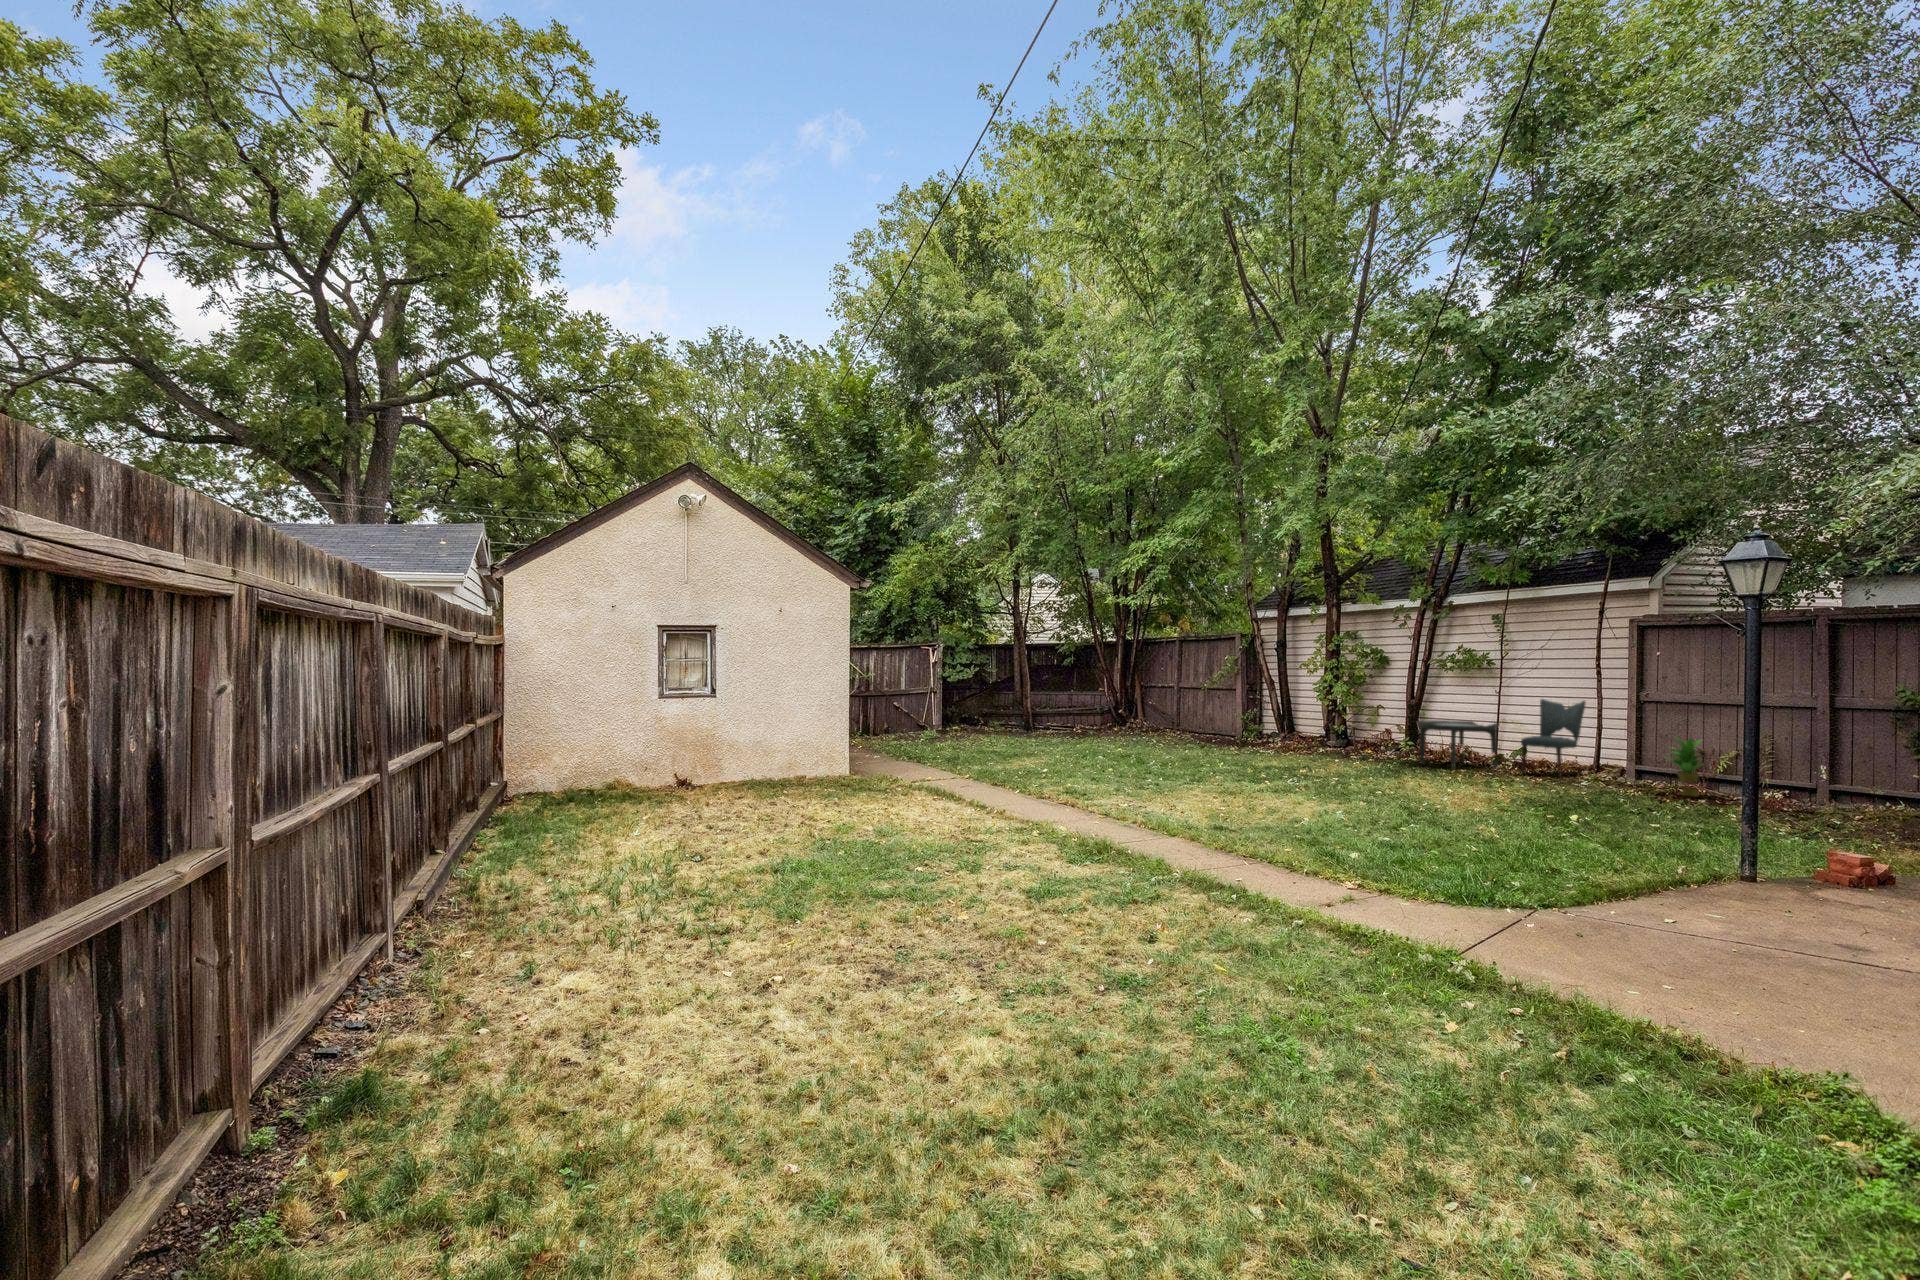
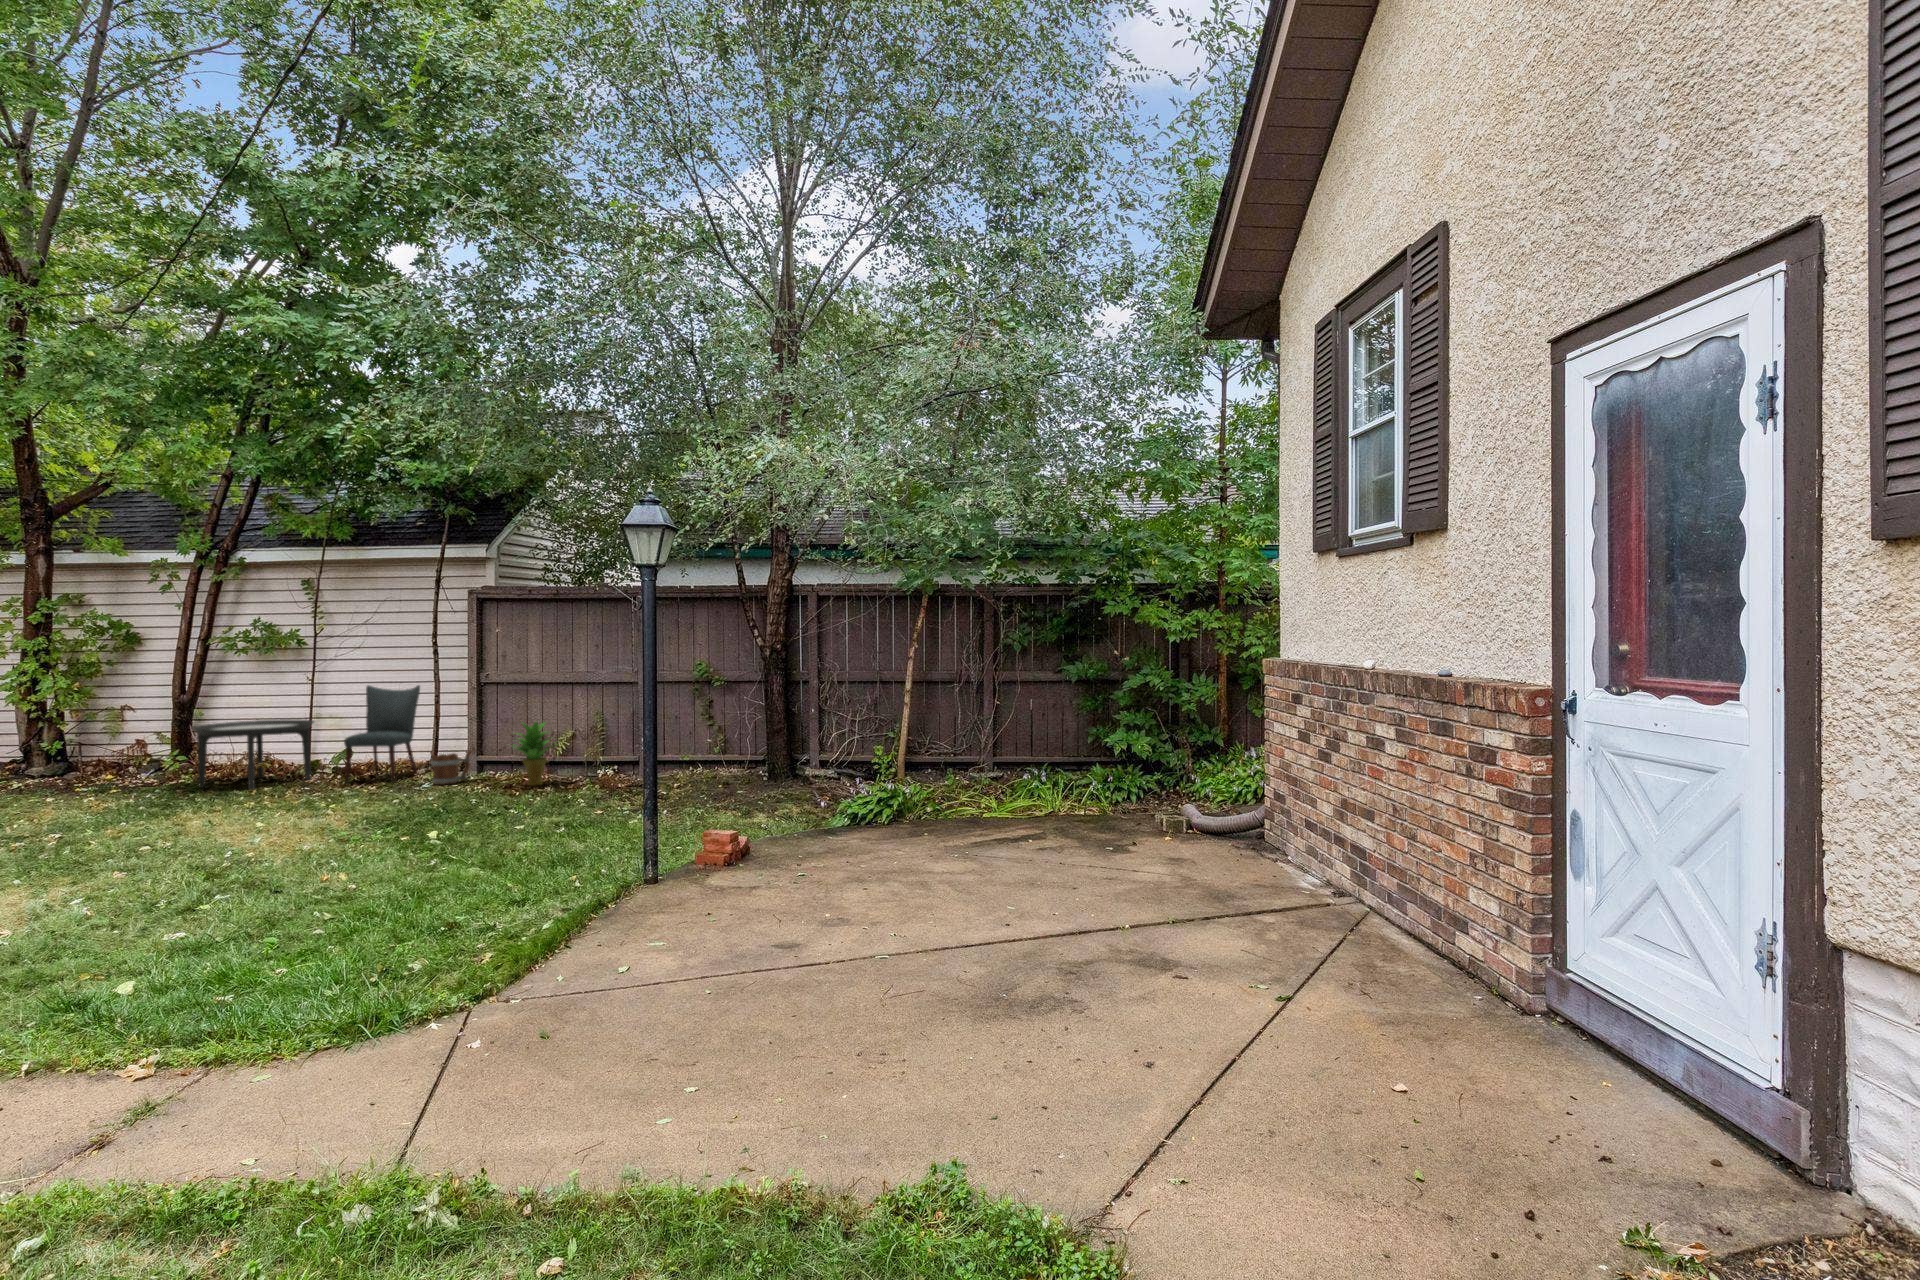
bucket: none [1590,758,1630,786] -> present [431,750,471,785]

